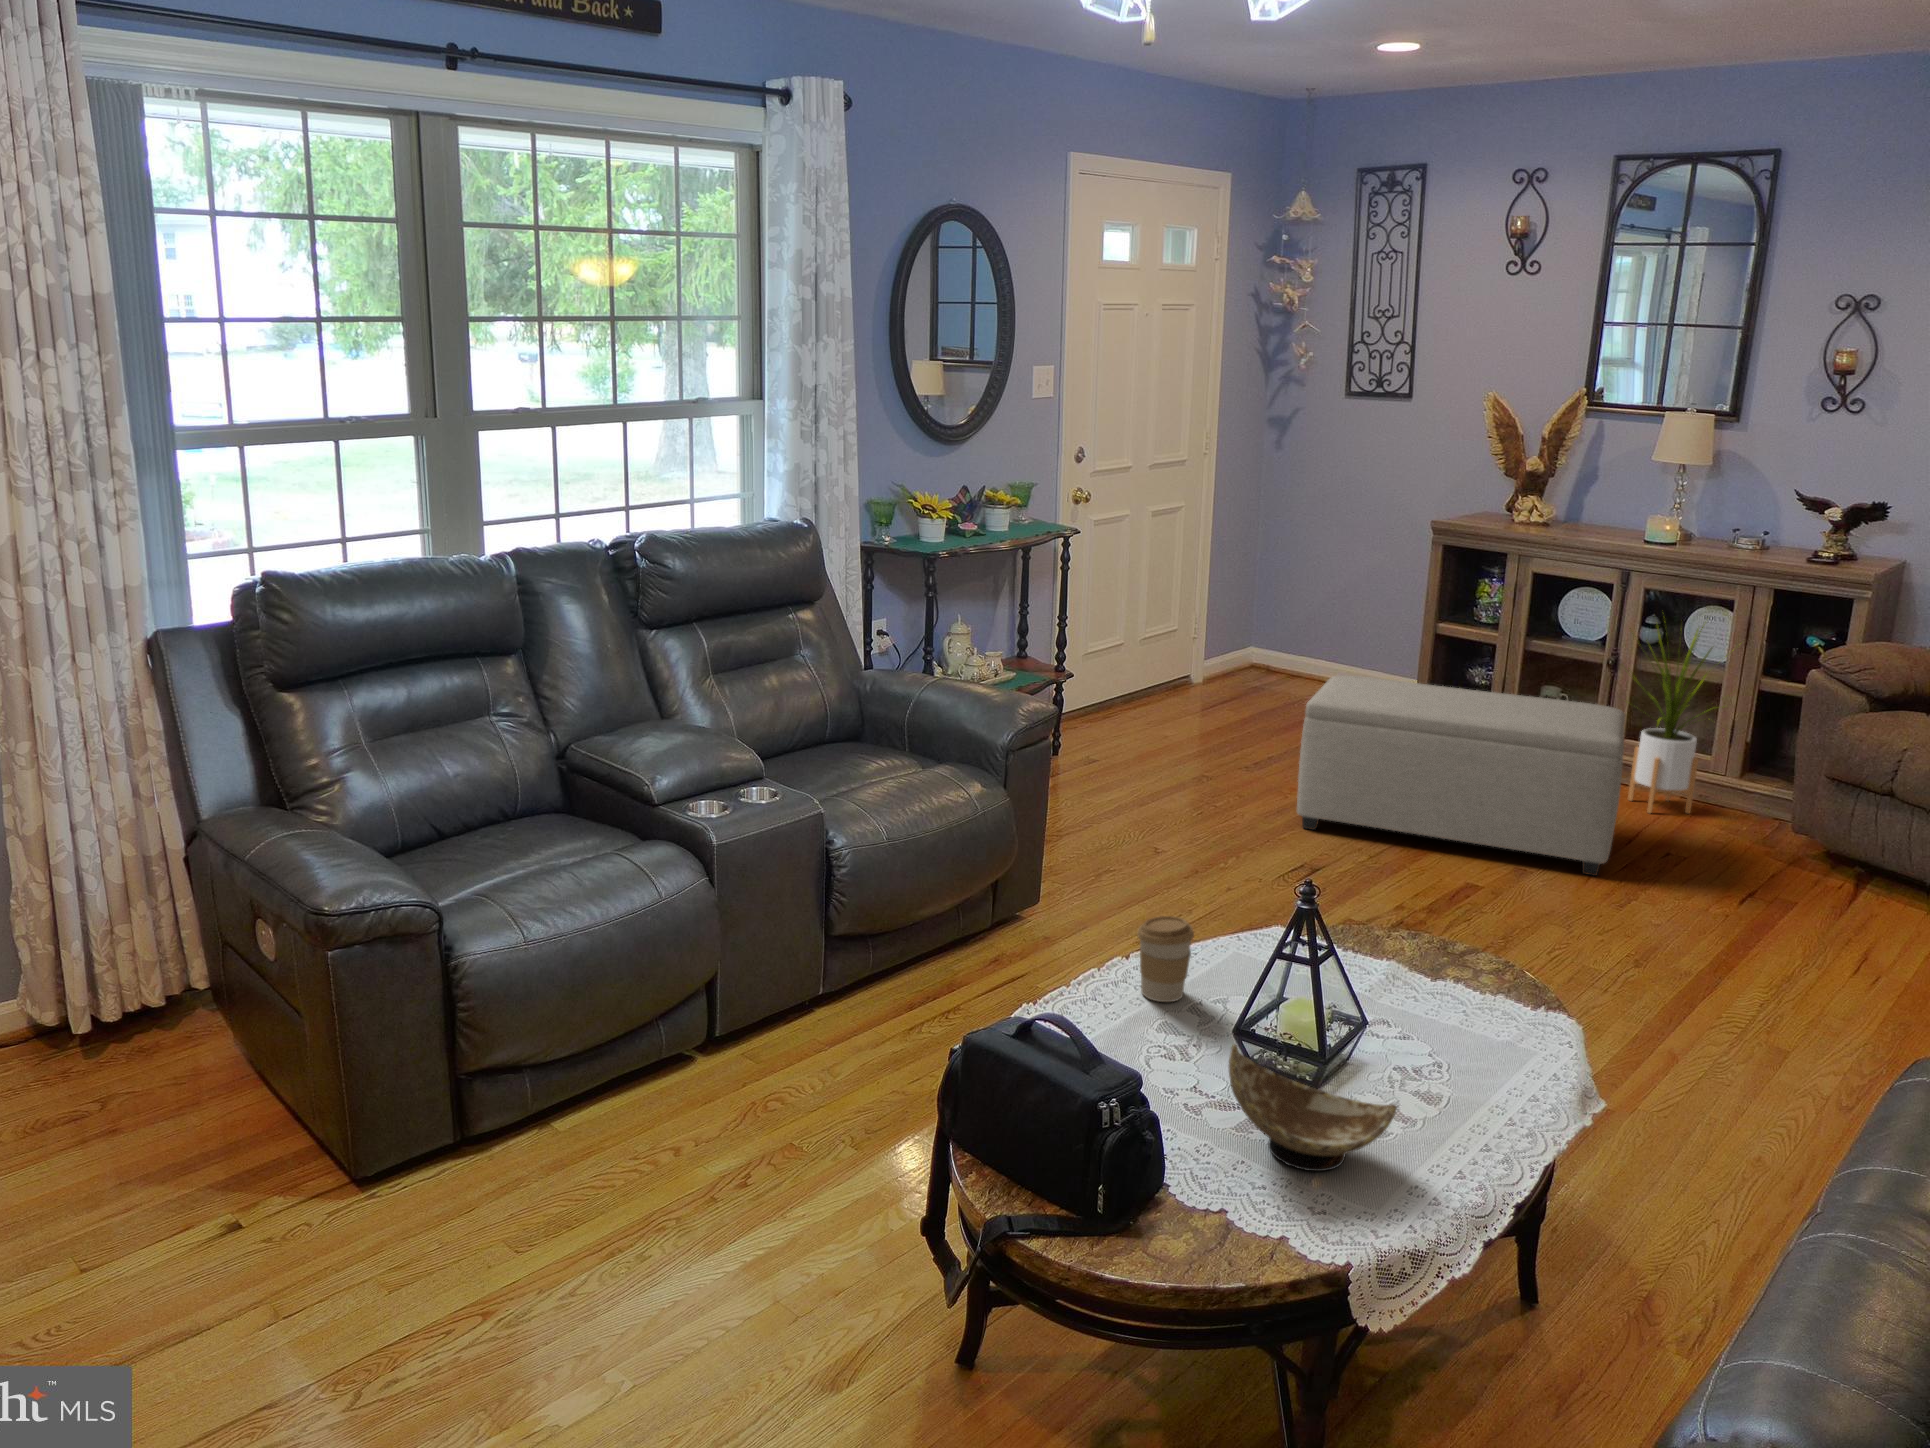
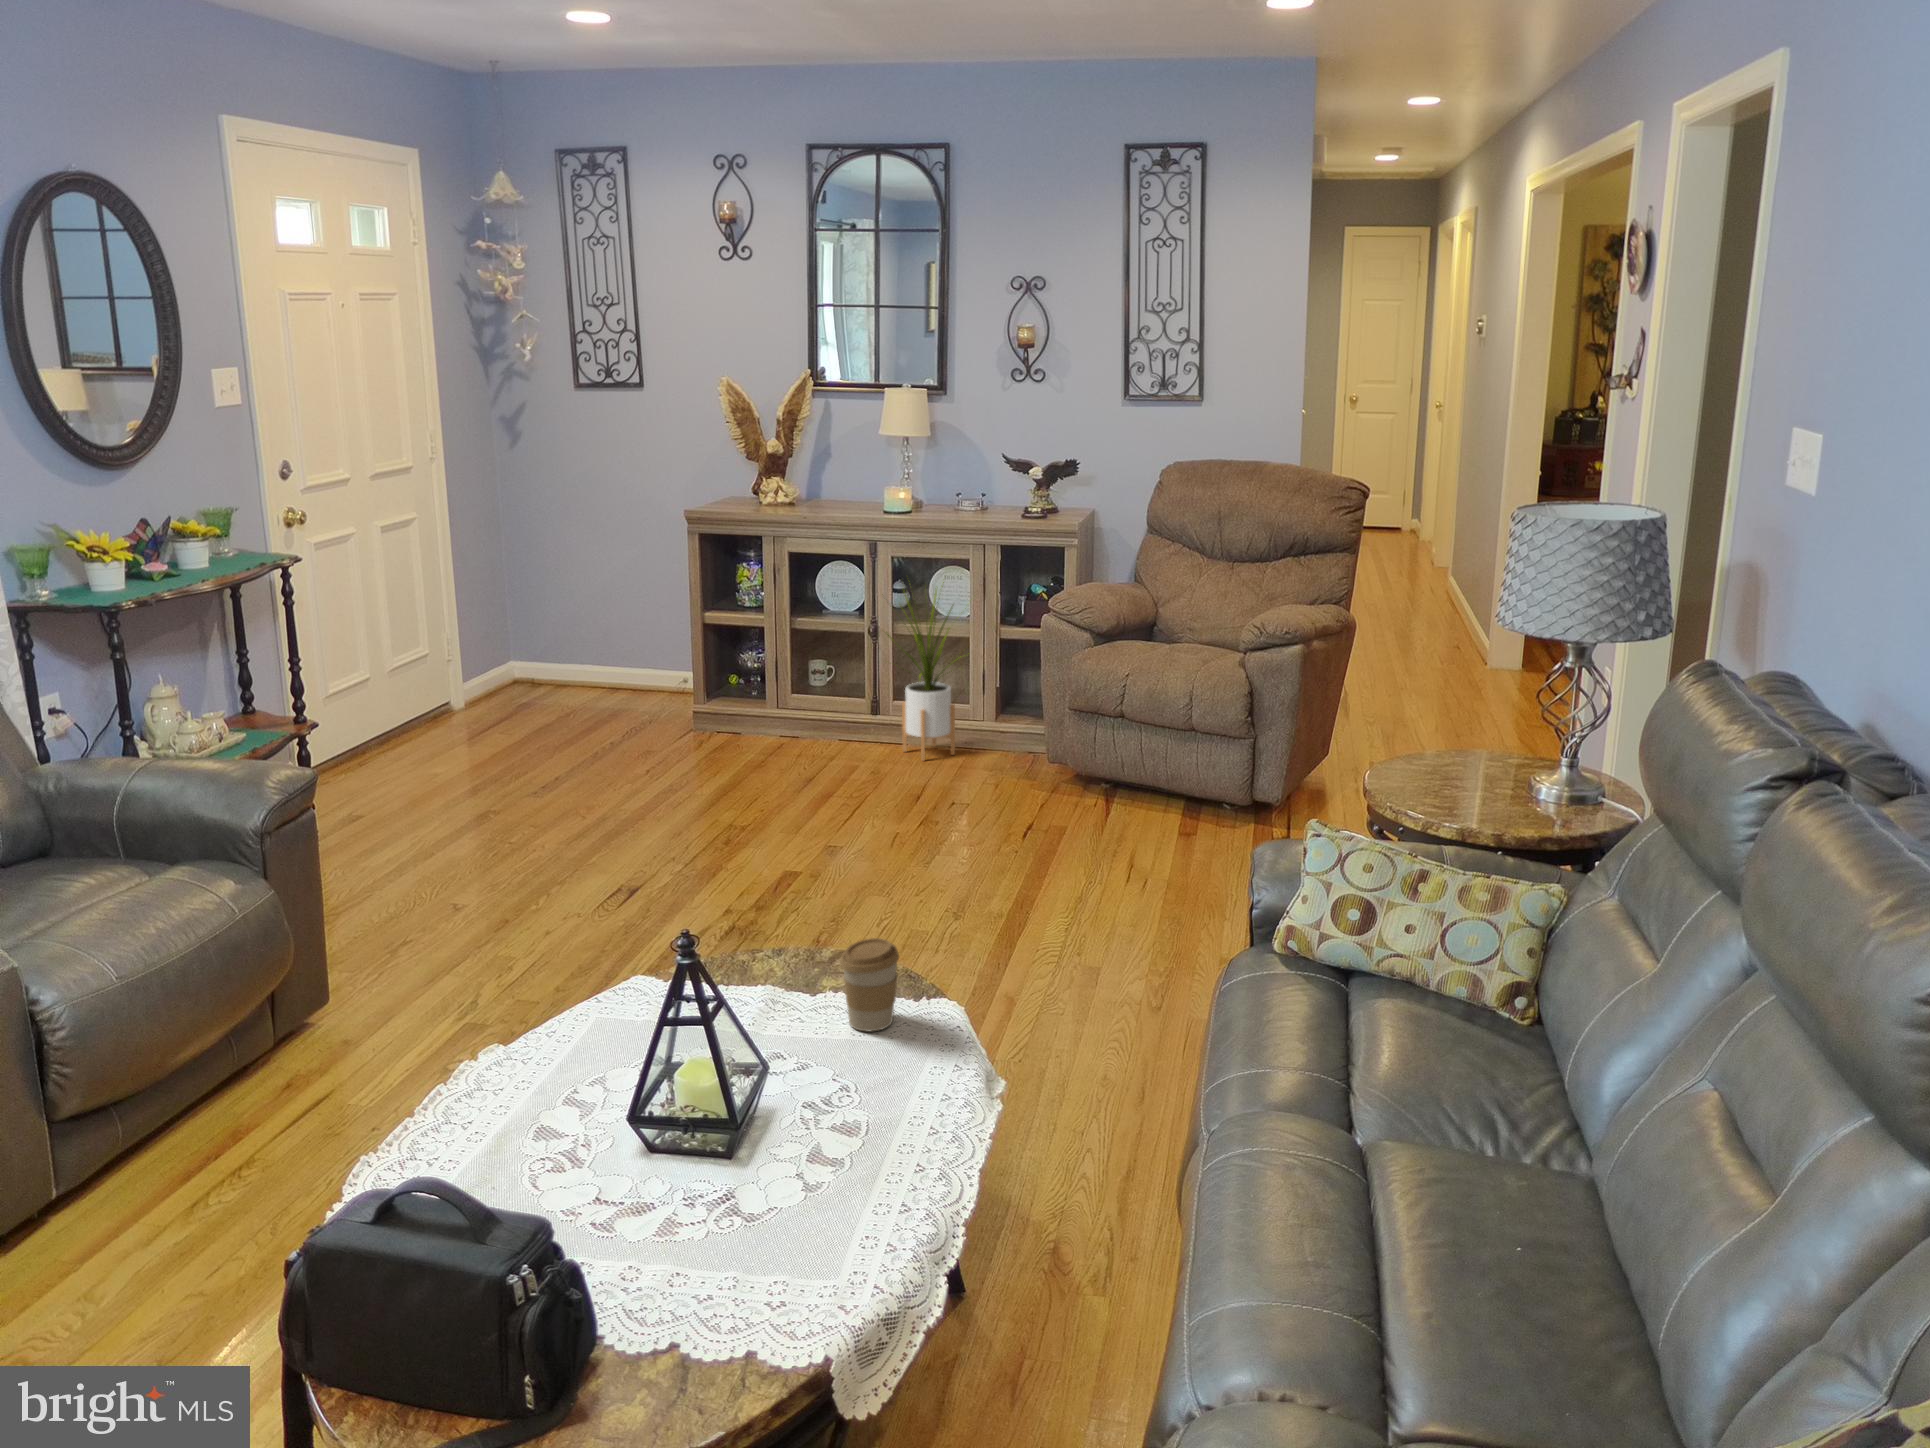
ottoman: present [1297,676,1625,876] -> none [601,671,905,842]
coffee cup: present [1138,916,1194,1002] -> present [840,938,899,1032]
decorative bowl: present [1229,1044,1397,1171] -> none [644,1147,834,1263]

